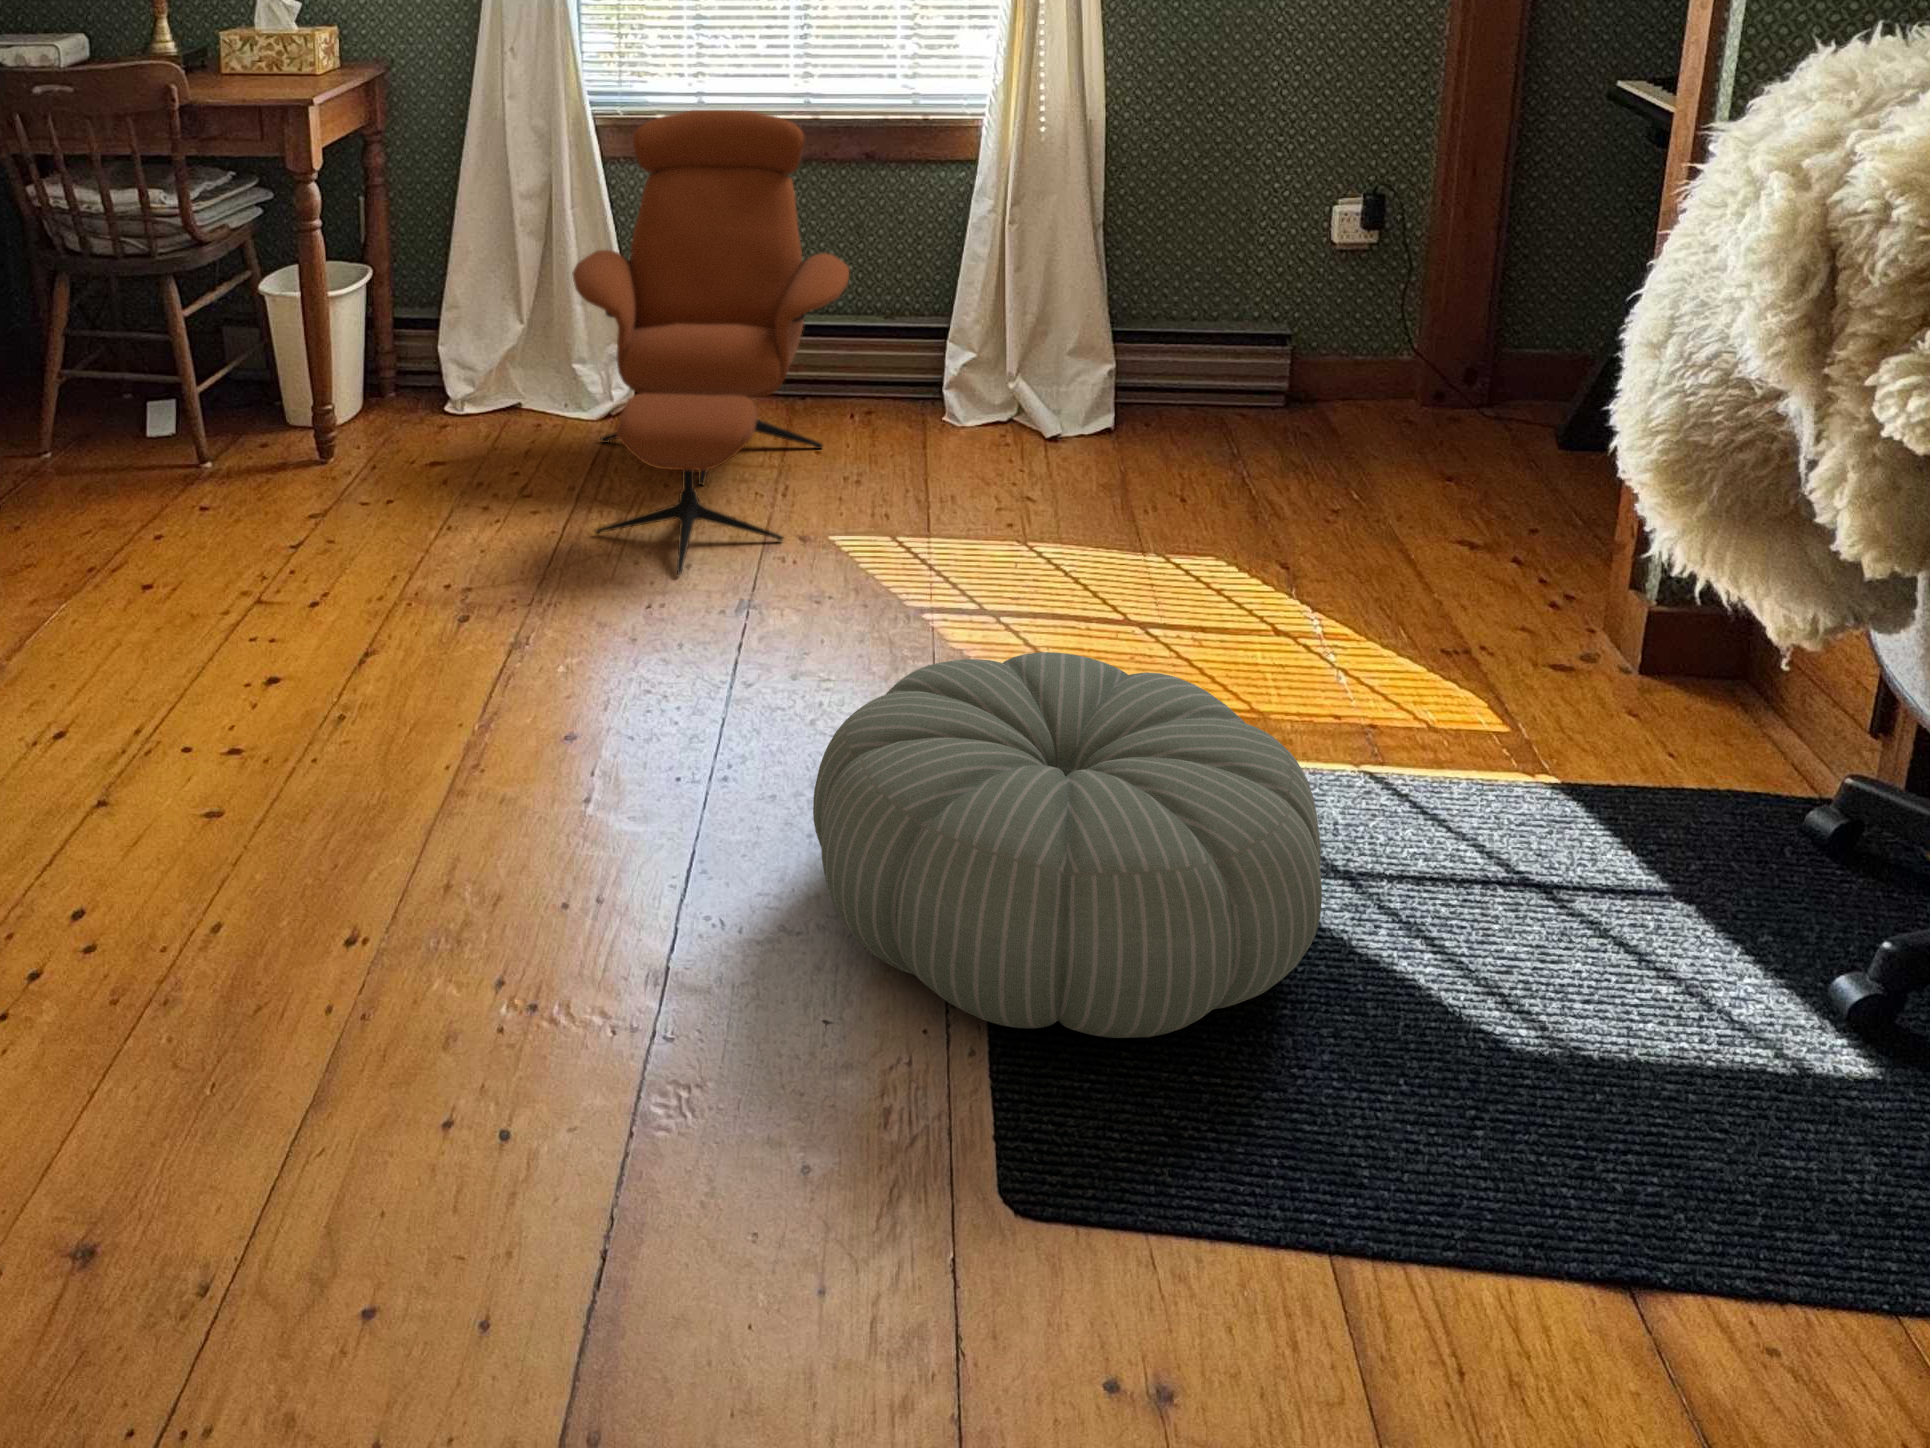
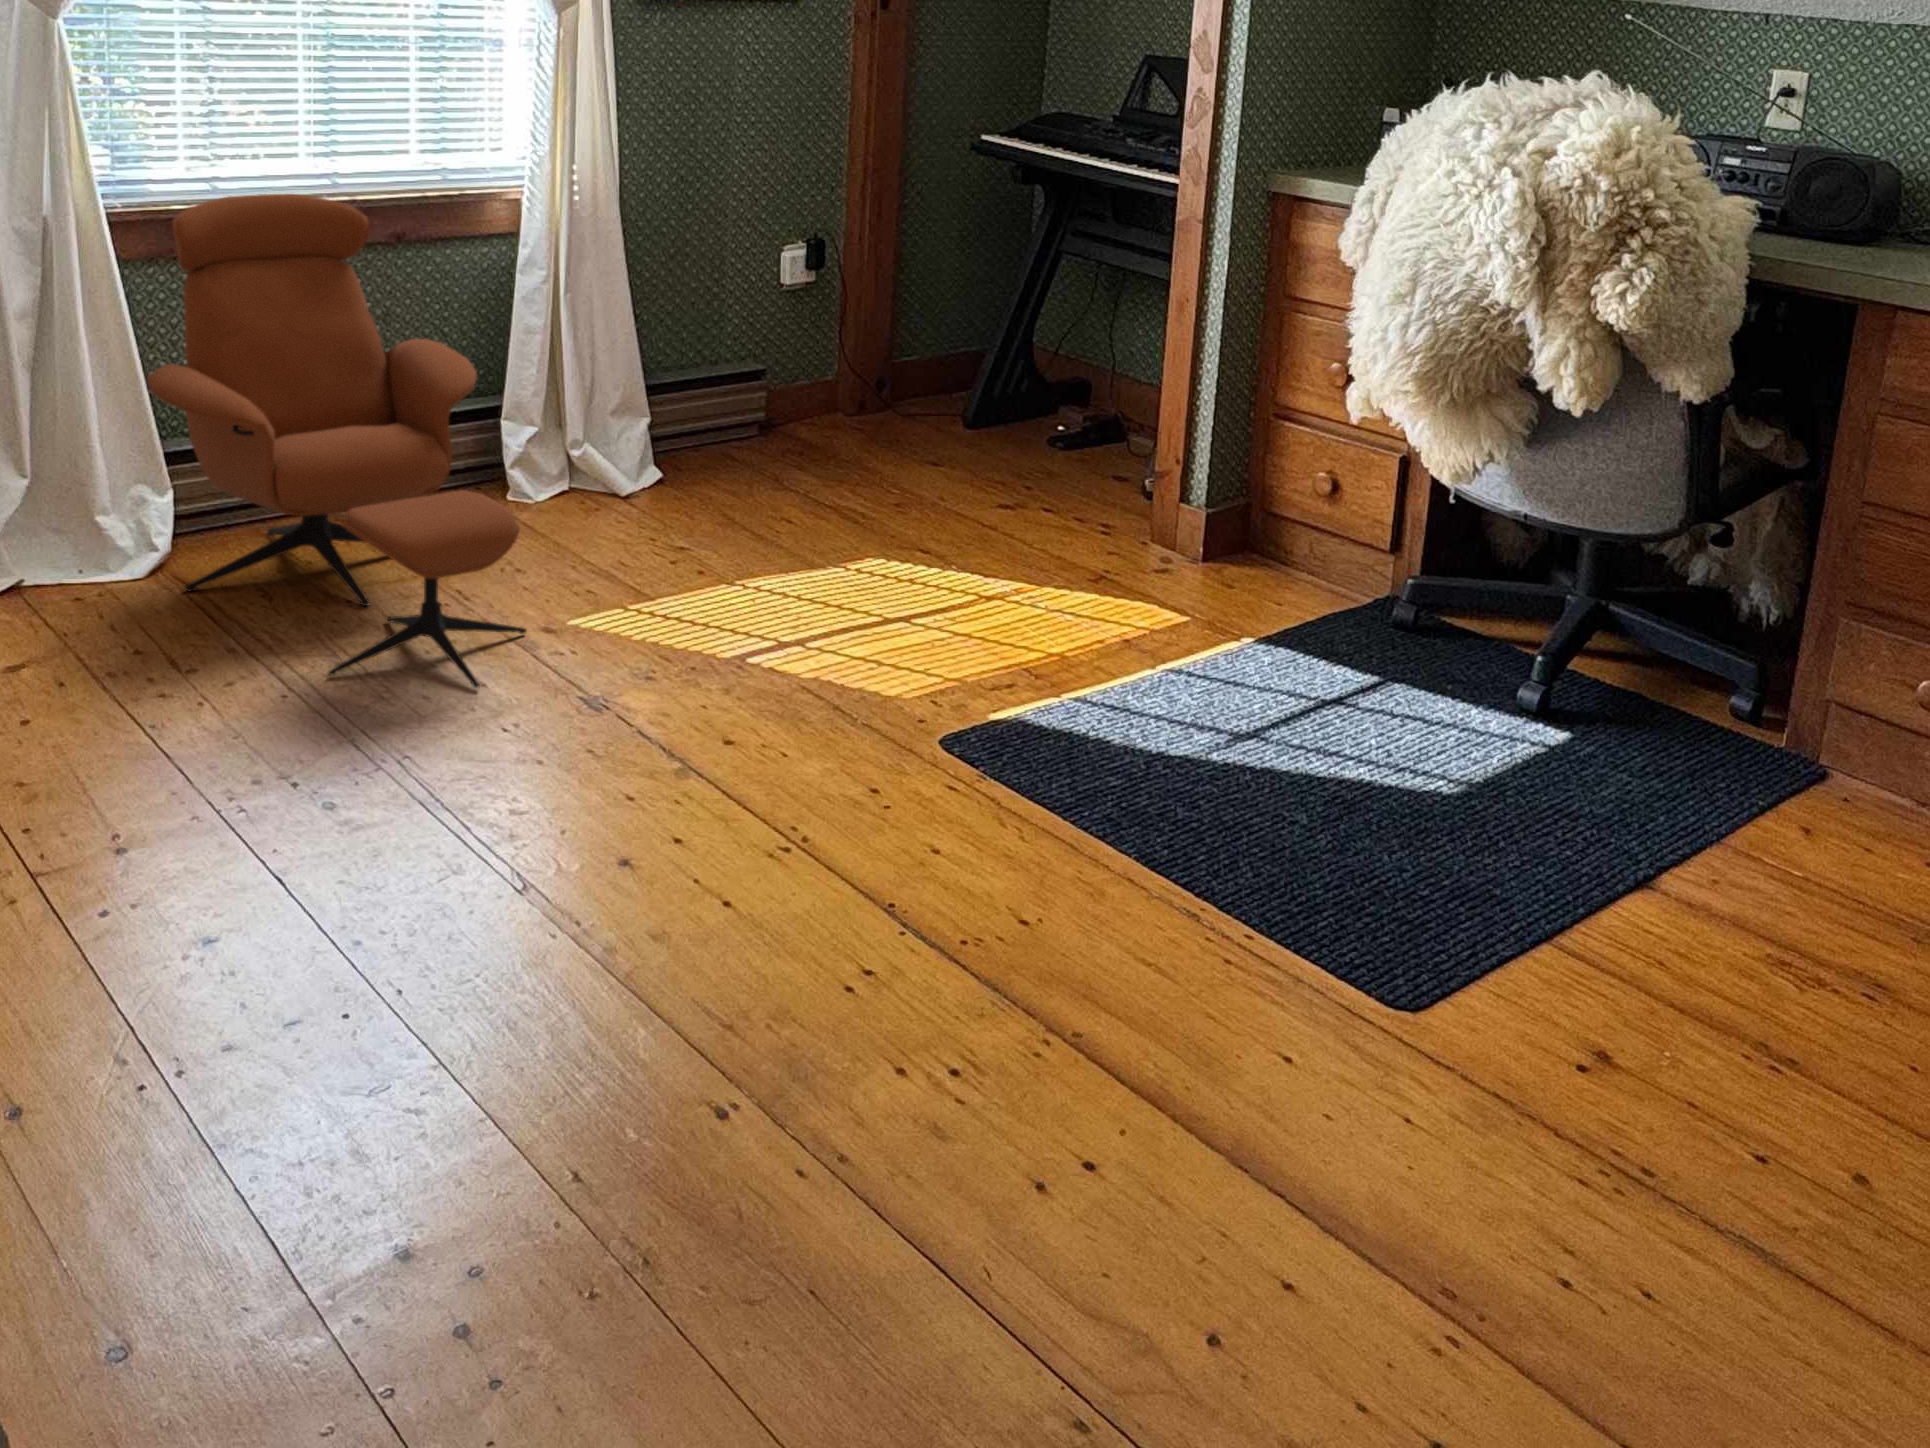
pouf: present [813,652,1322,1038] -> none [939,613,1353,904]

